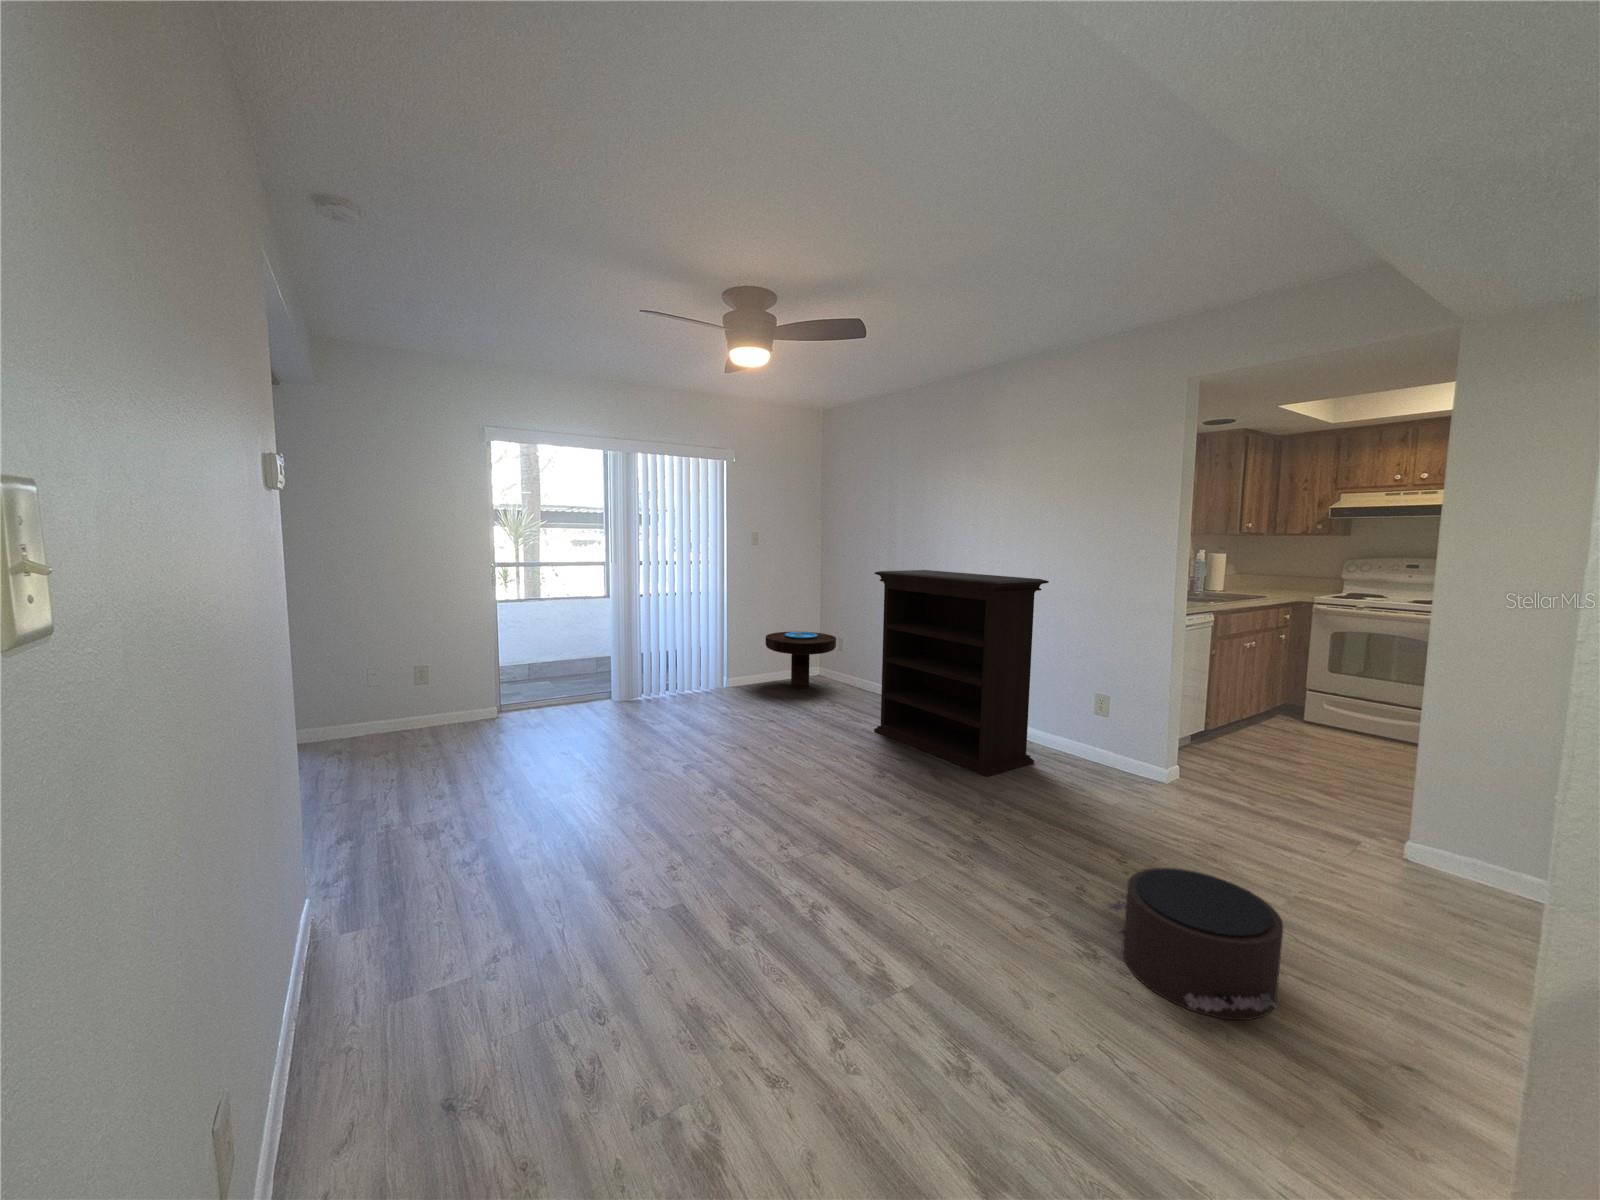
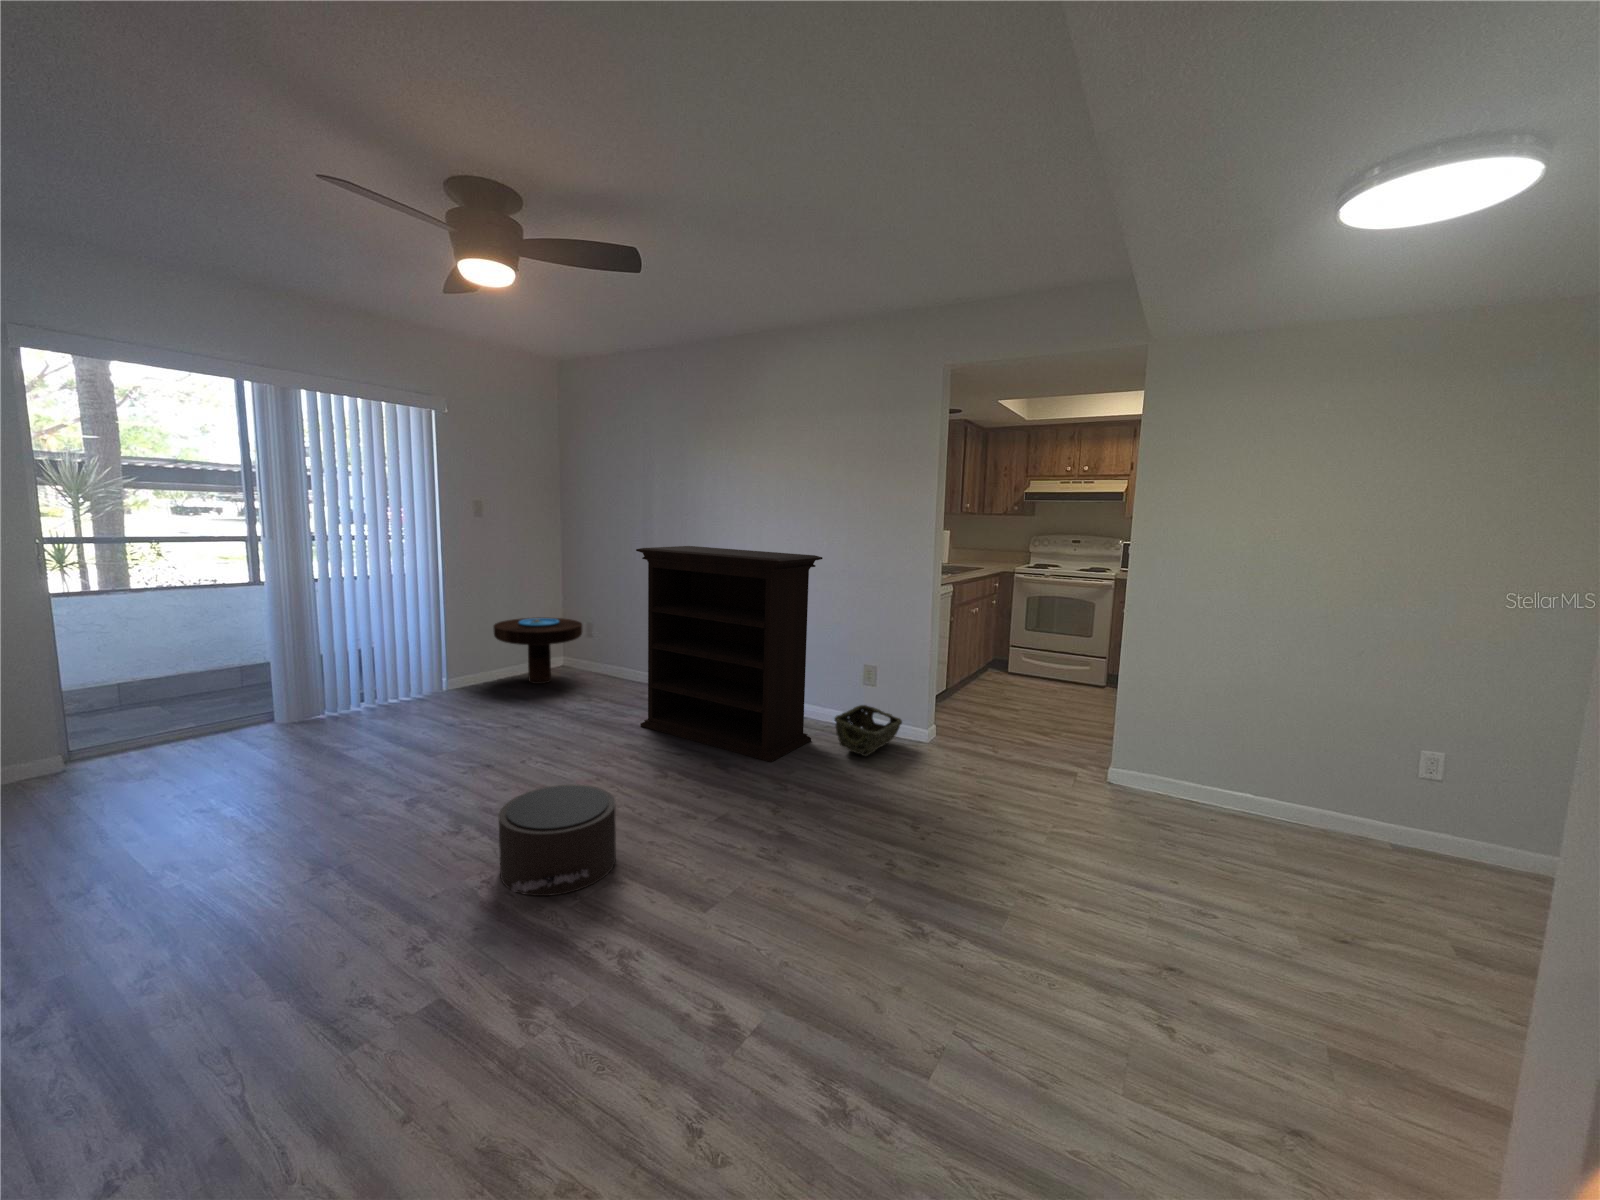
woven basket: none [1056,733,1136,785] -> present [835,705,902,756]
pouf: present [1108,868,1283,1020] -> present [499,785,616,896]

